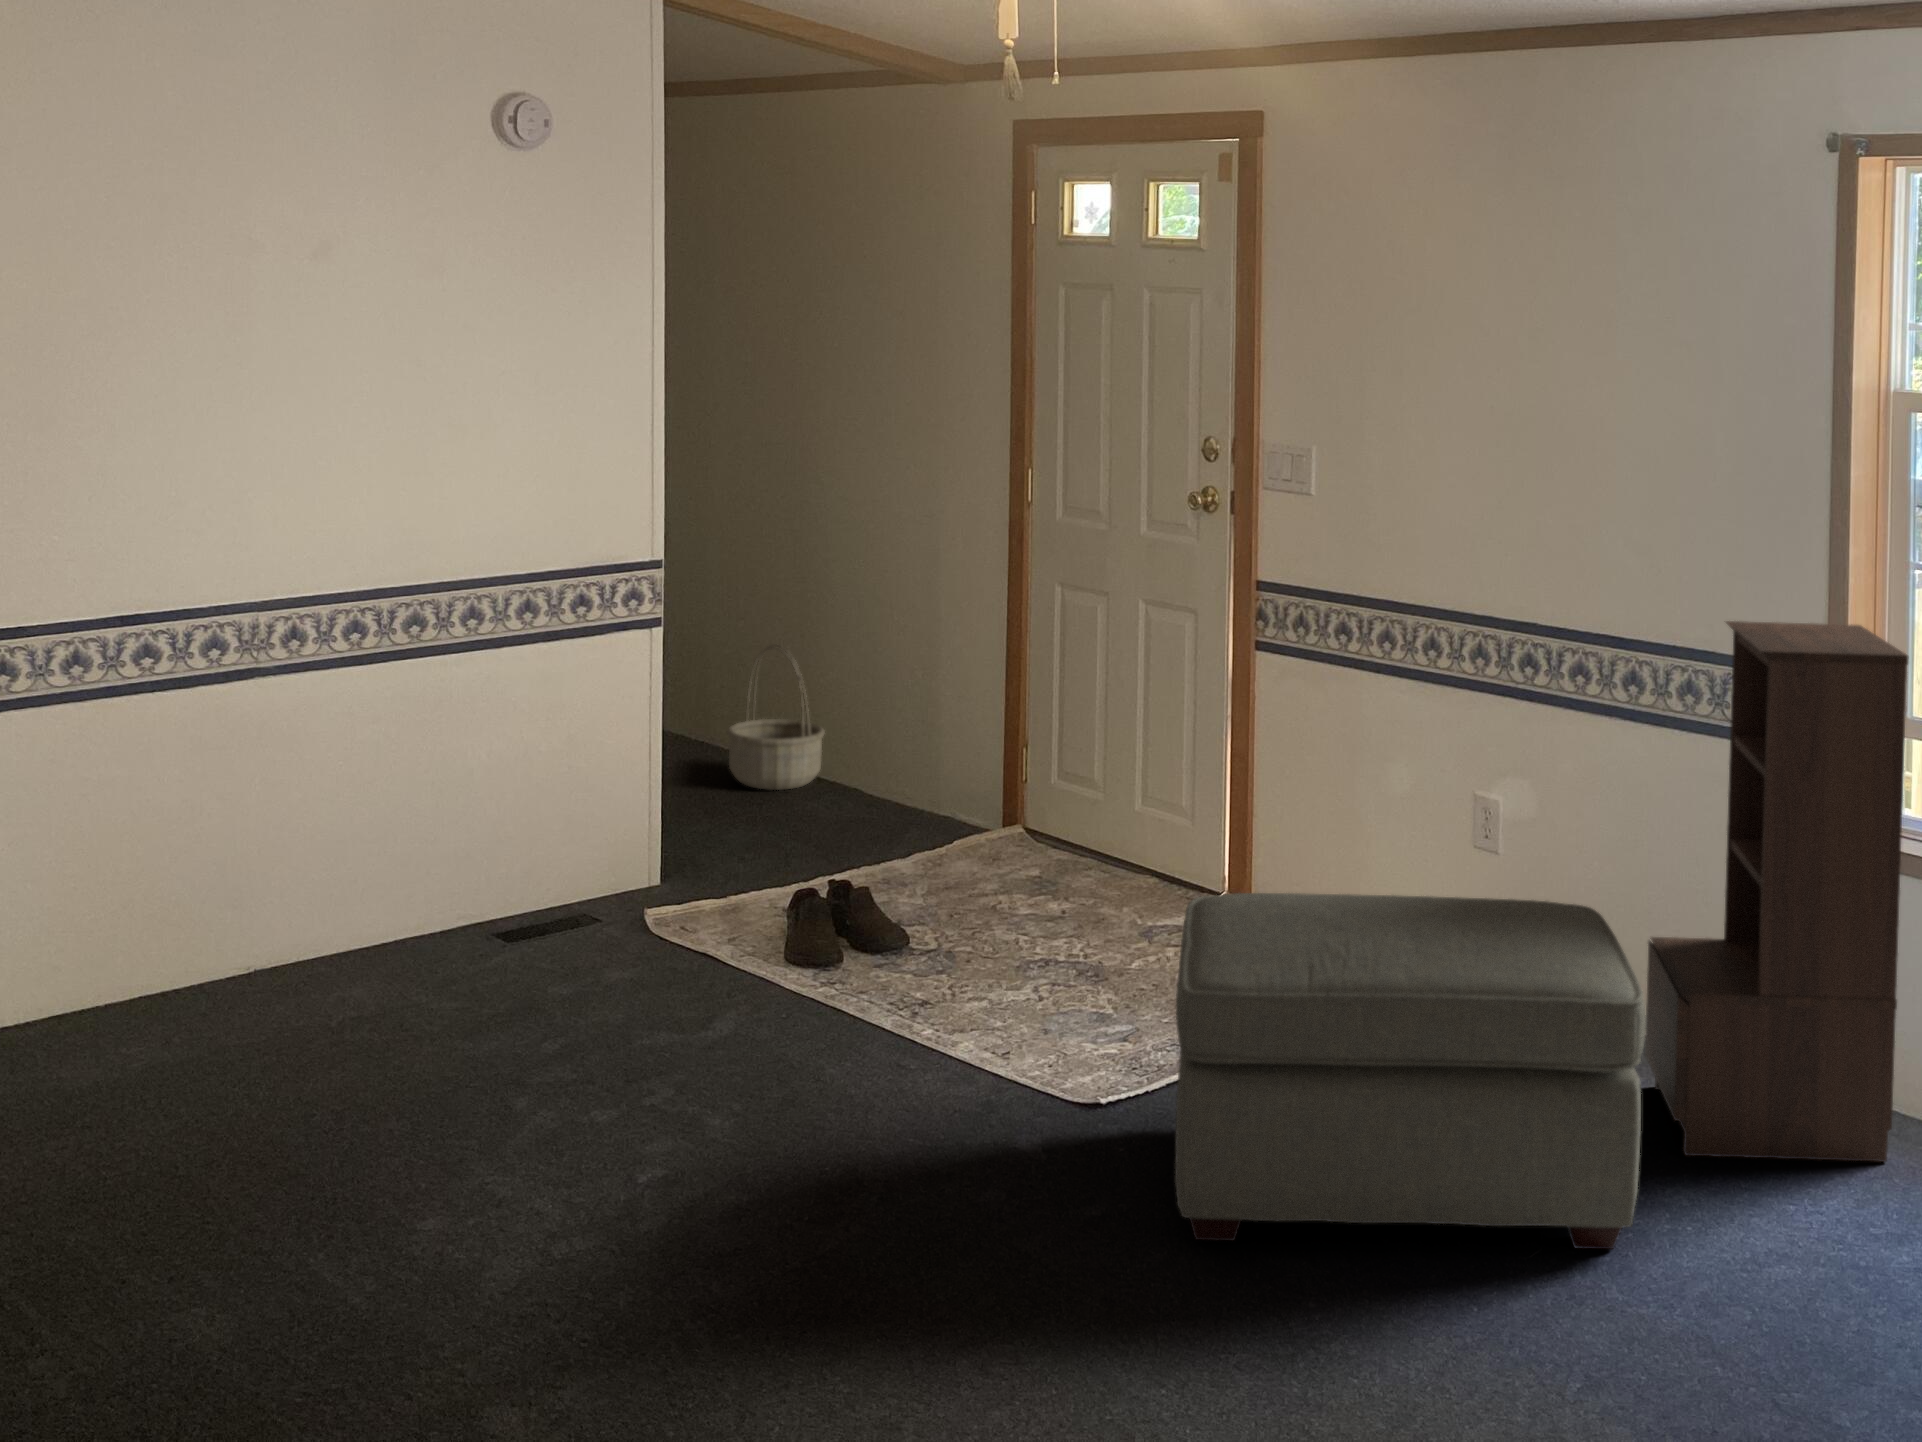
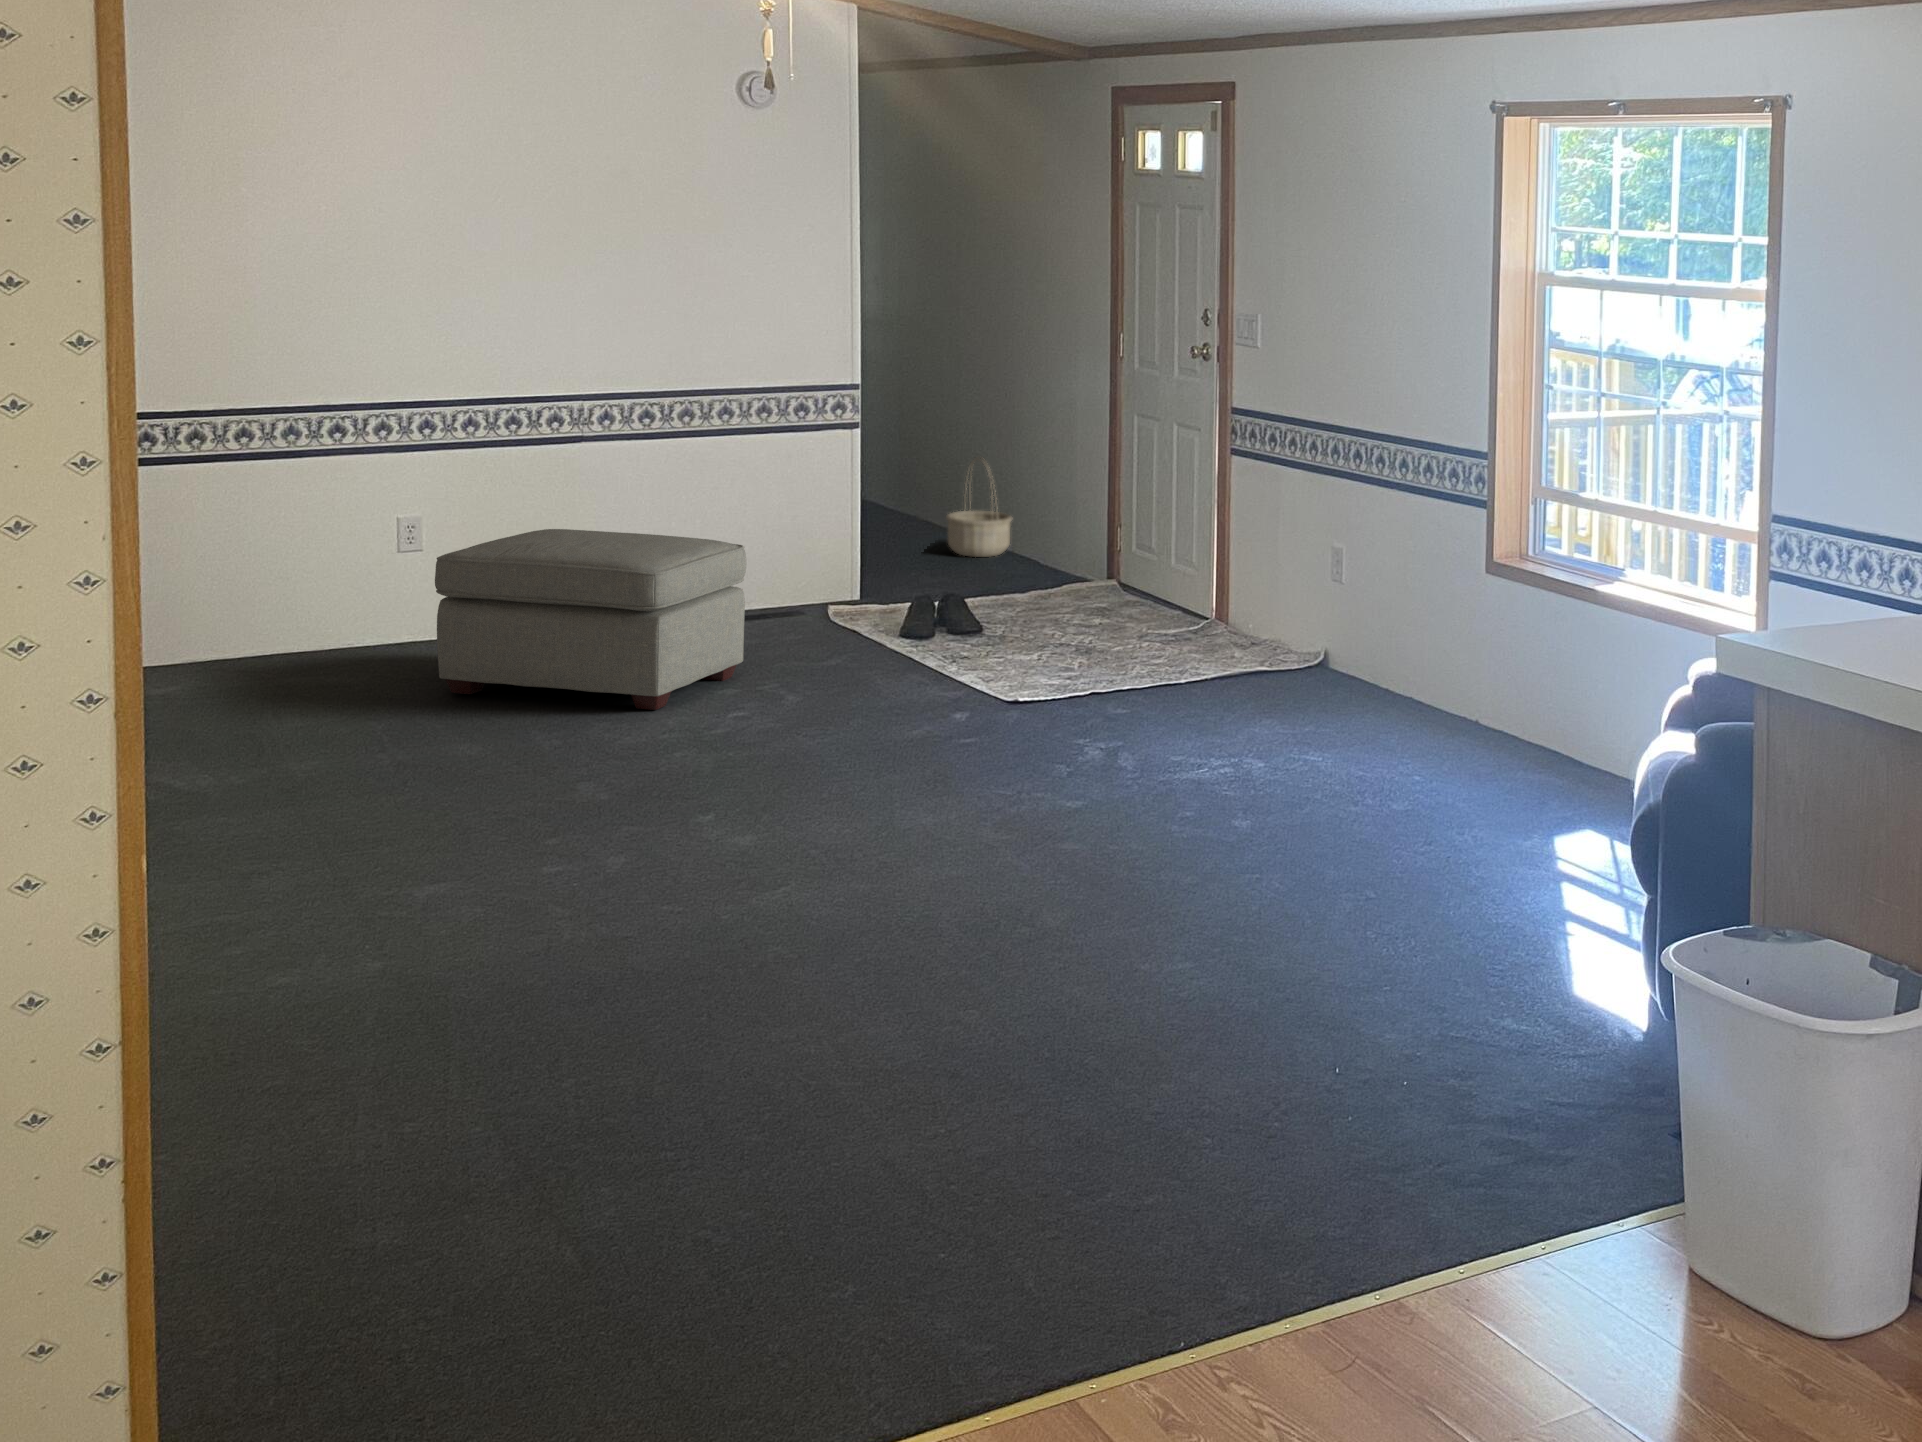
bookshelf: present [1645,621,1909,1162] -> none [1340,419,1507,759]
ottoman: present [1175,893,1646,1249] -> present [435,529,747,710]

